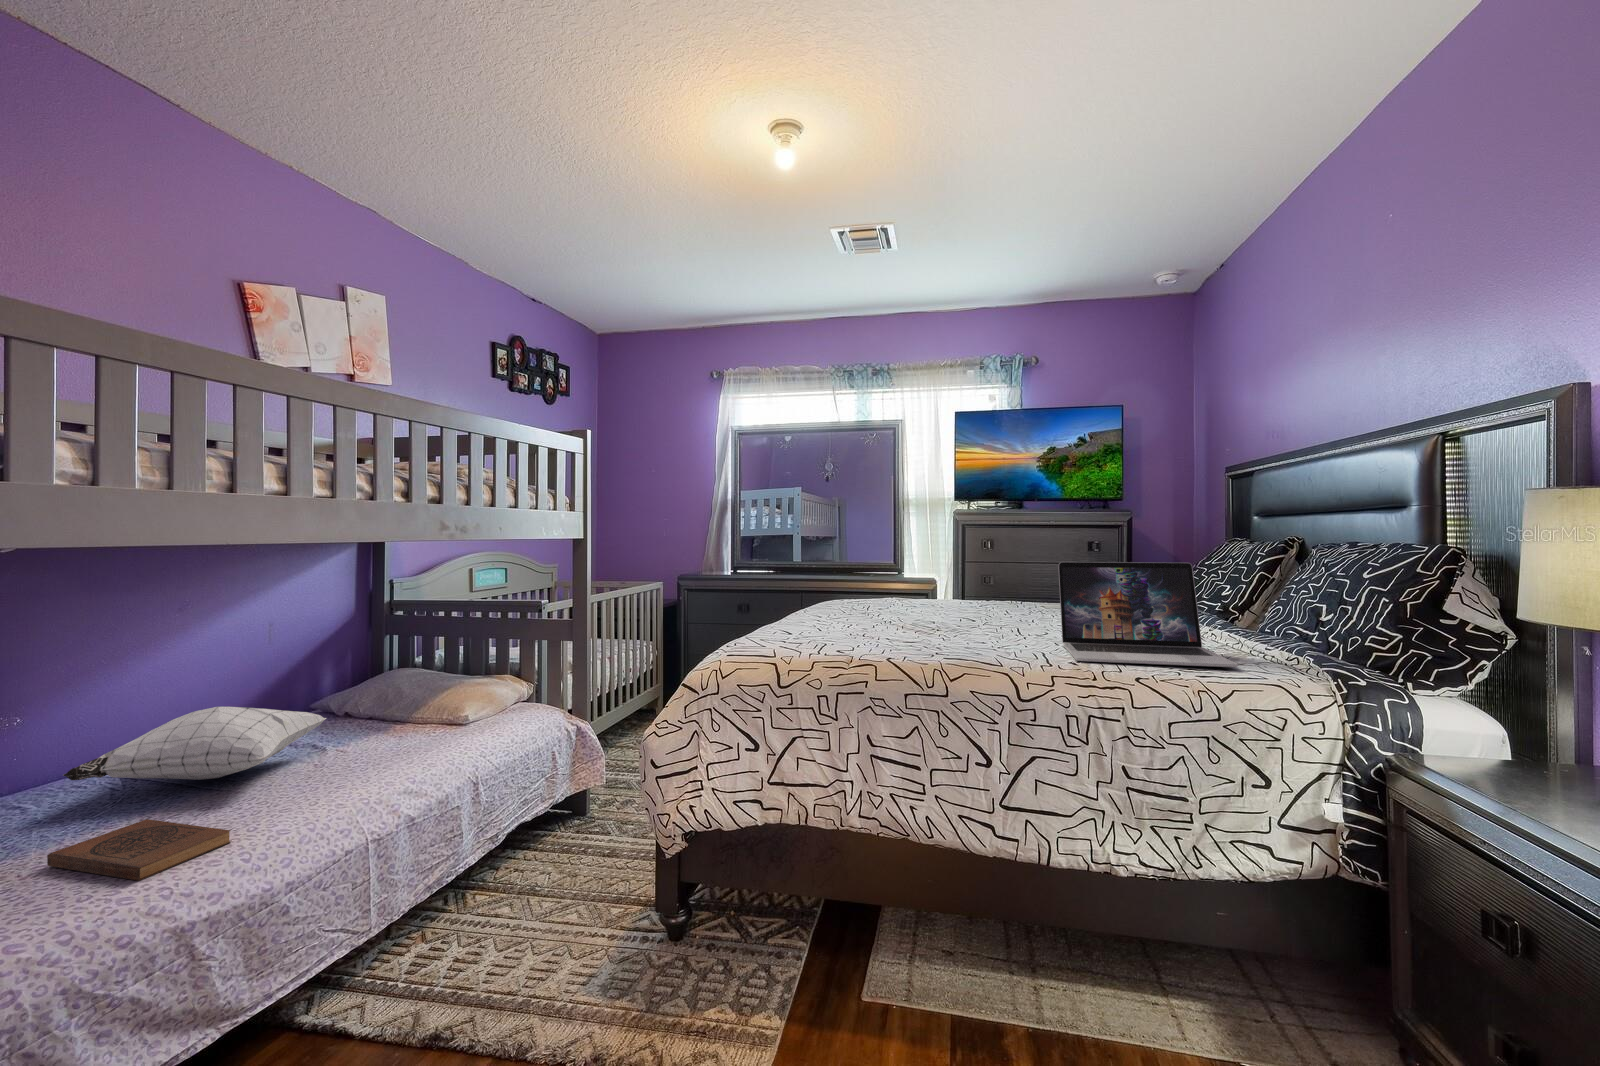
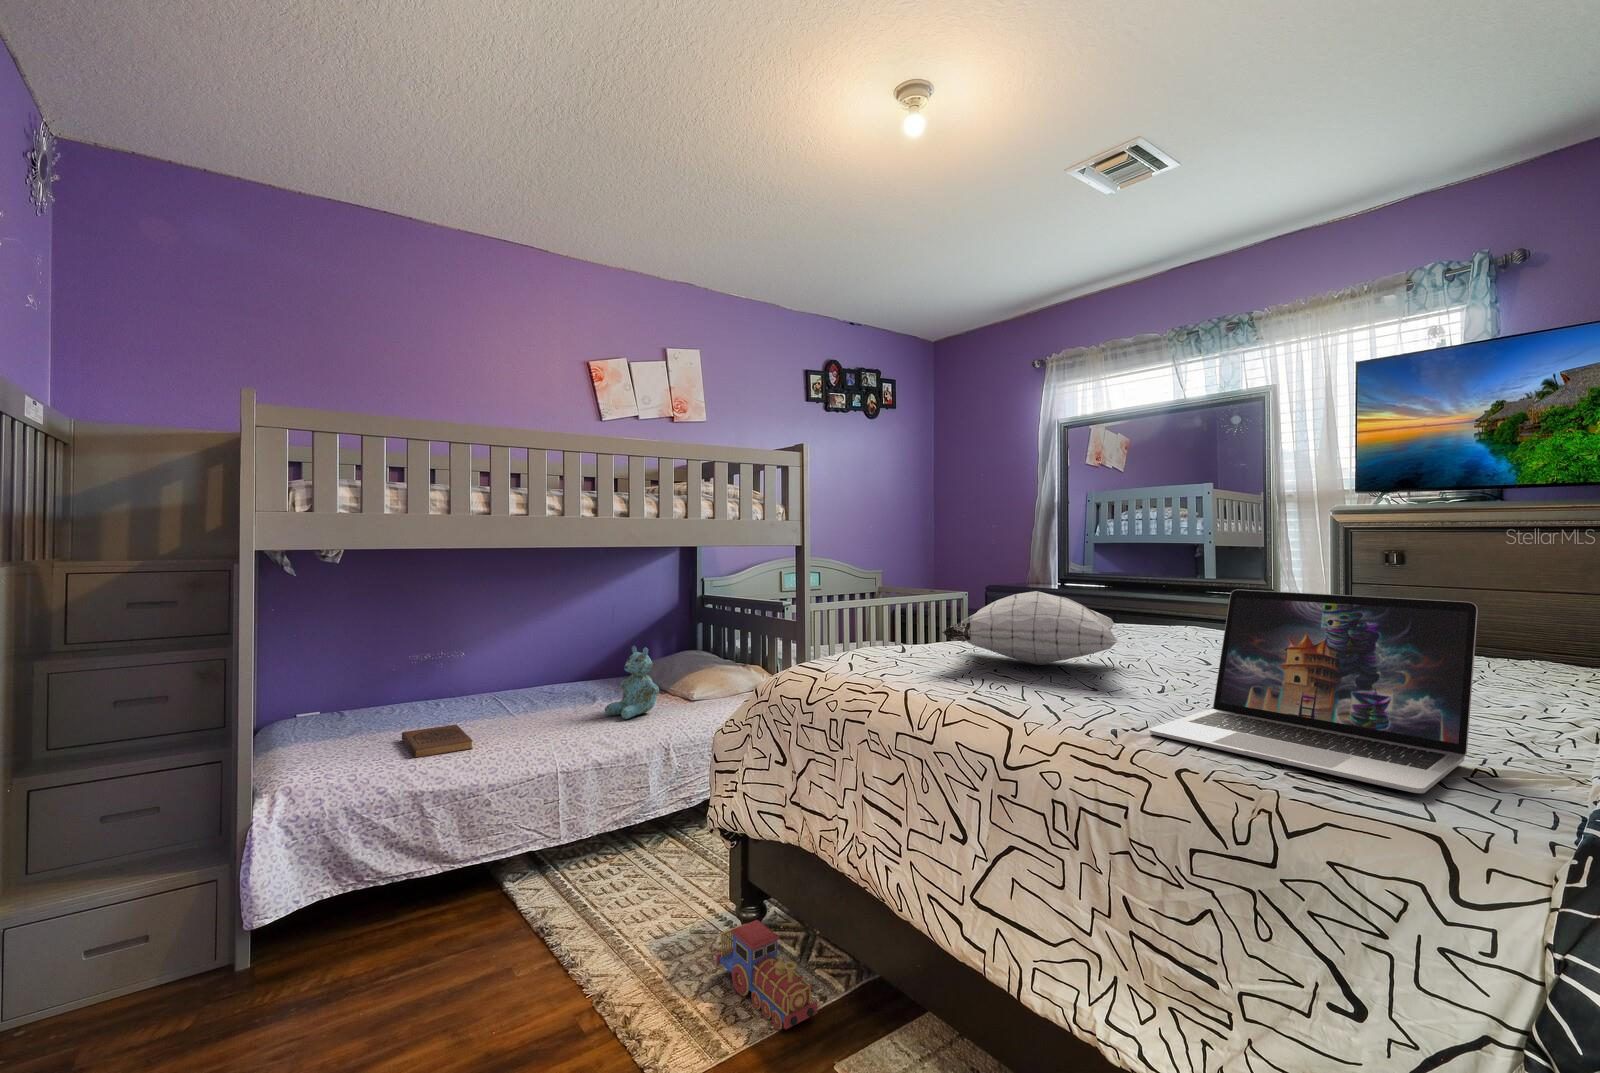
stuffed bear: none [369,665,447,758] -> present [605,646,659,719]
pillow: present [63,707,326,780] -> present [942,591,1118,665]
toy train: none [681,914,811,1000] -> present [716,920,817,1030]

